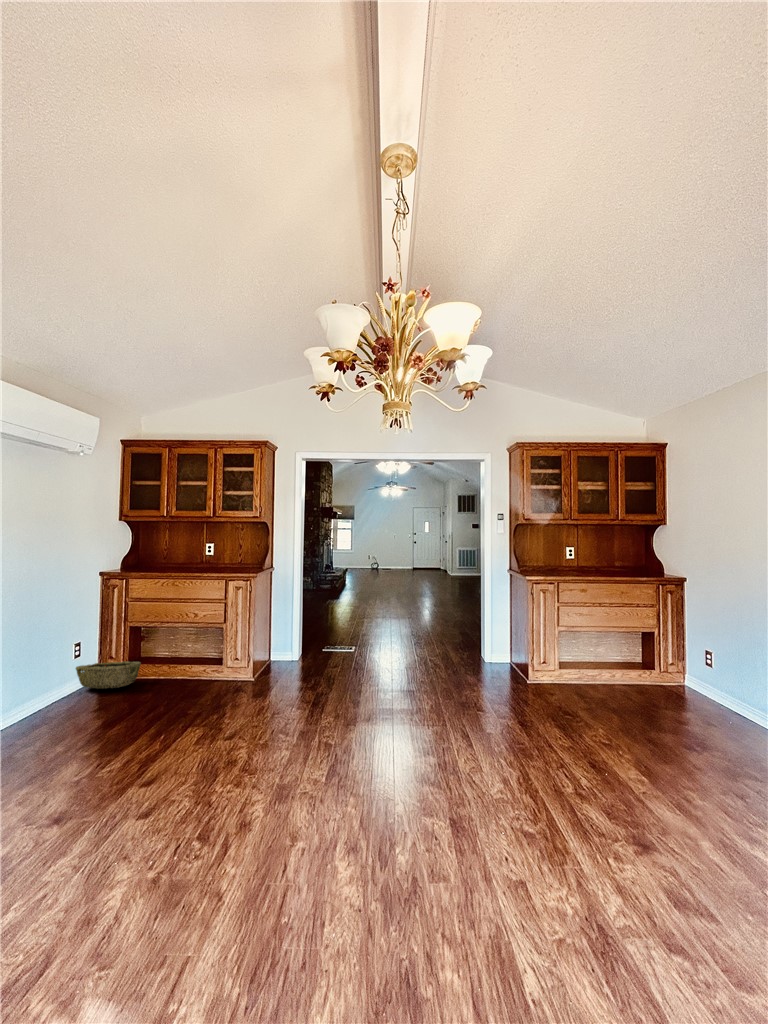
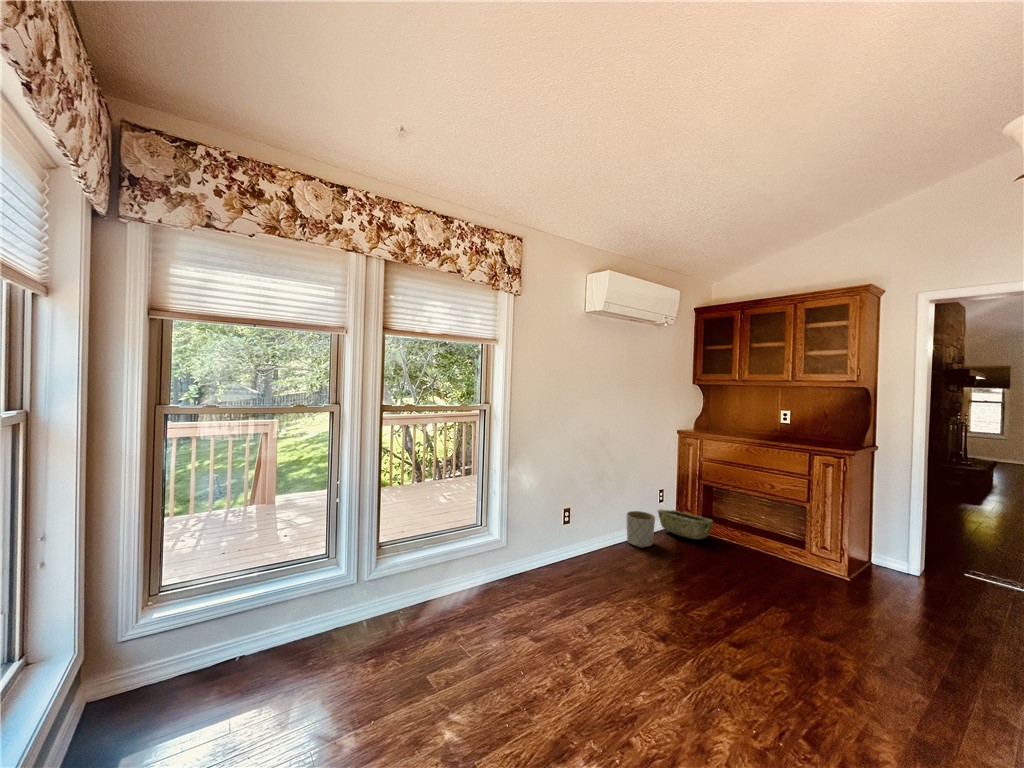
planter: none [32,673,72,715] -> present [627,511,655,548]

